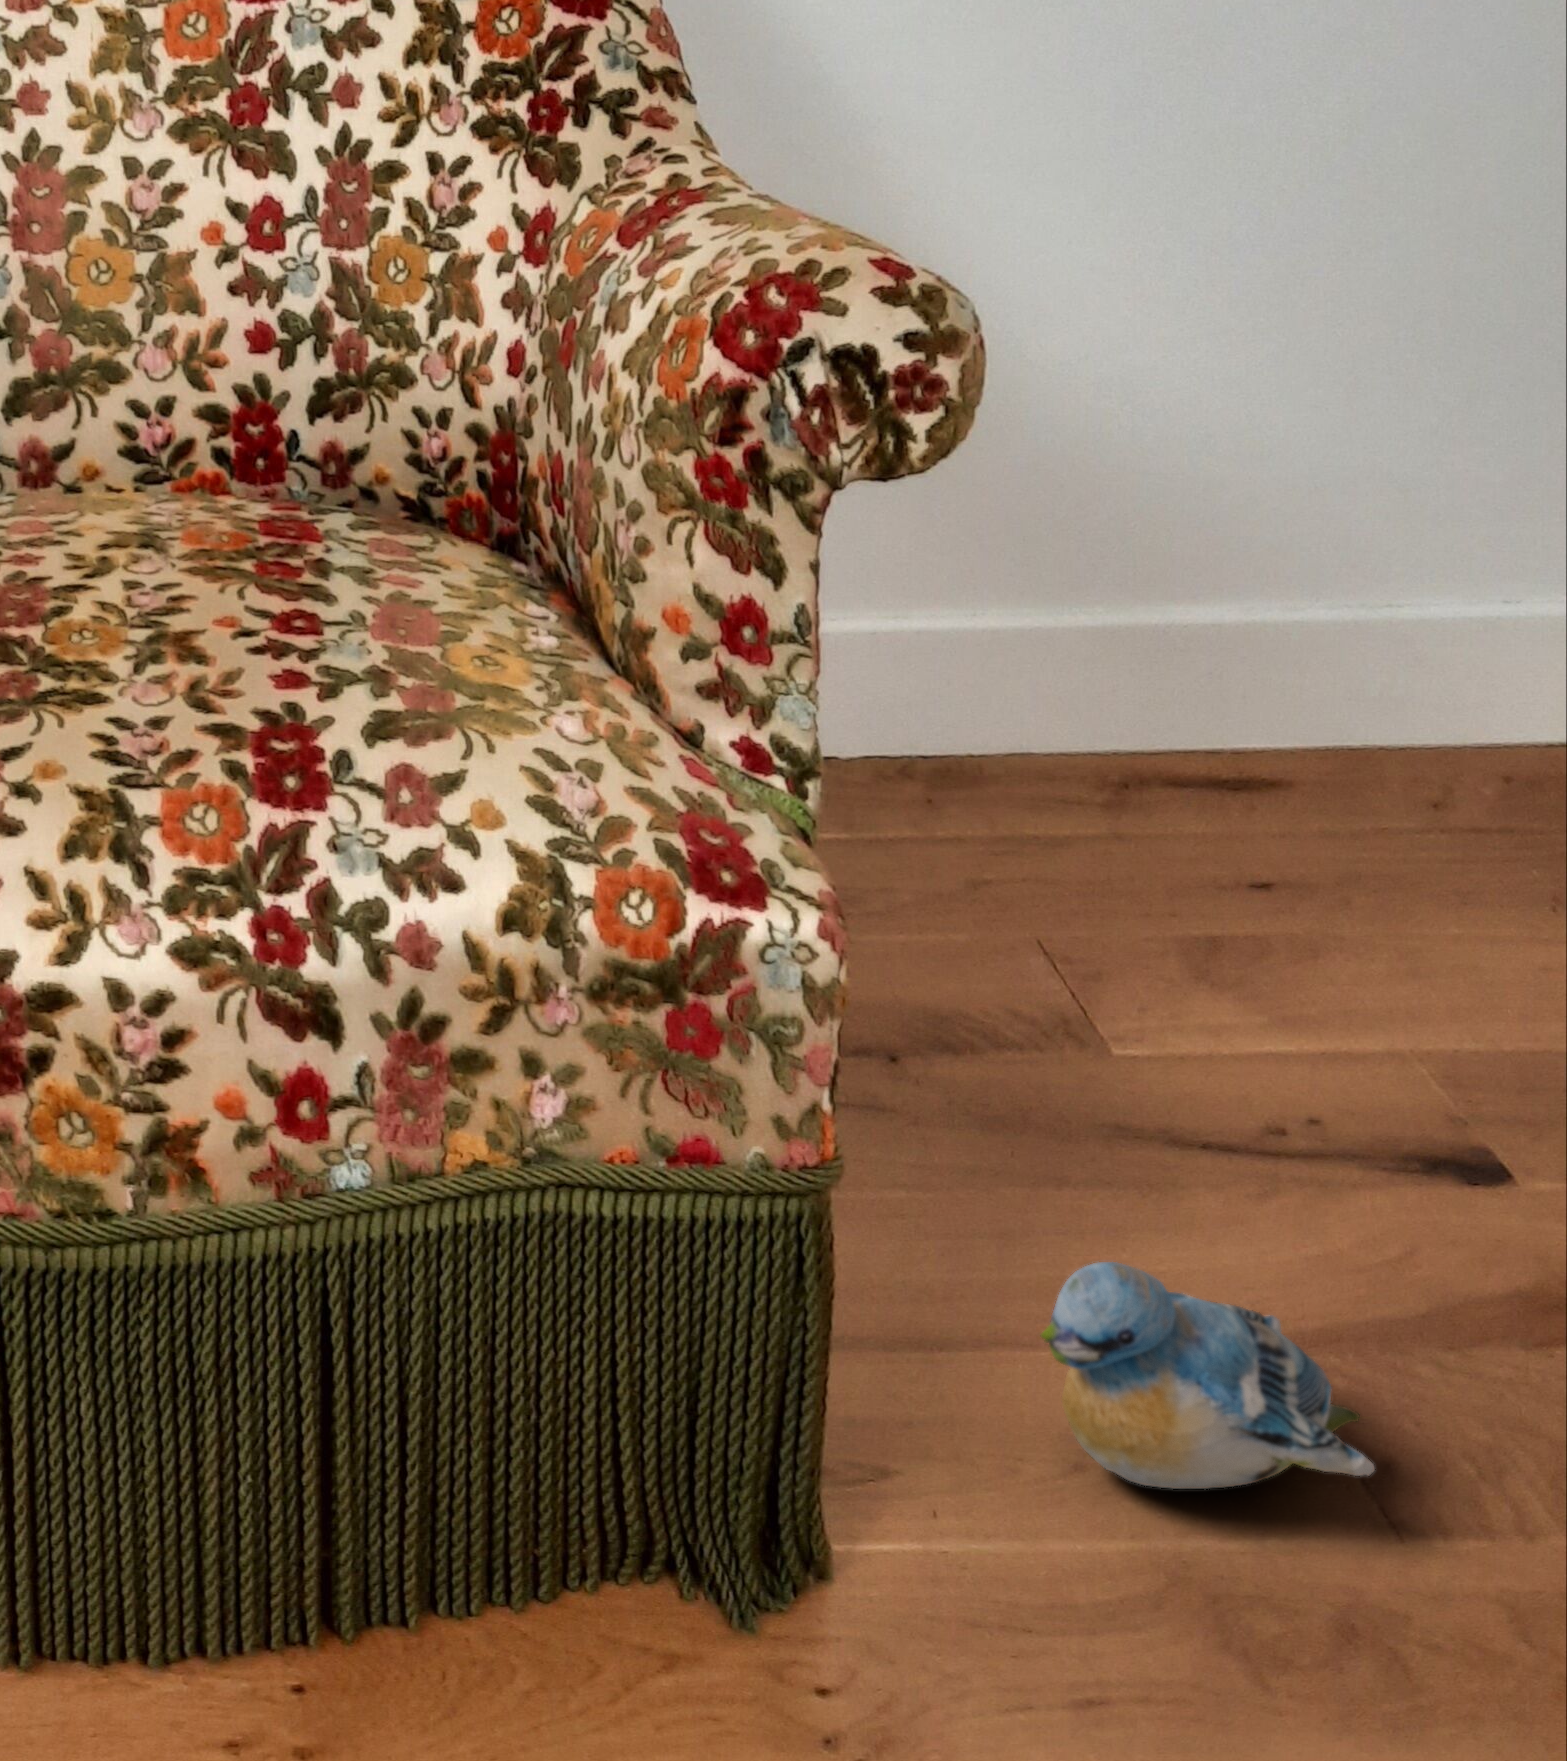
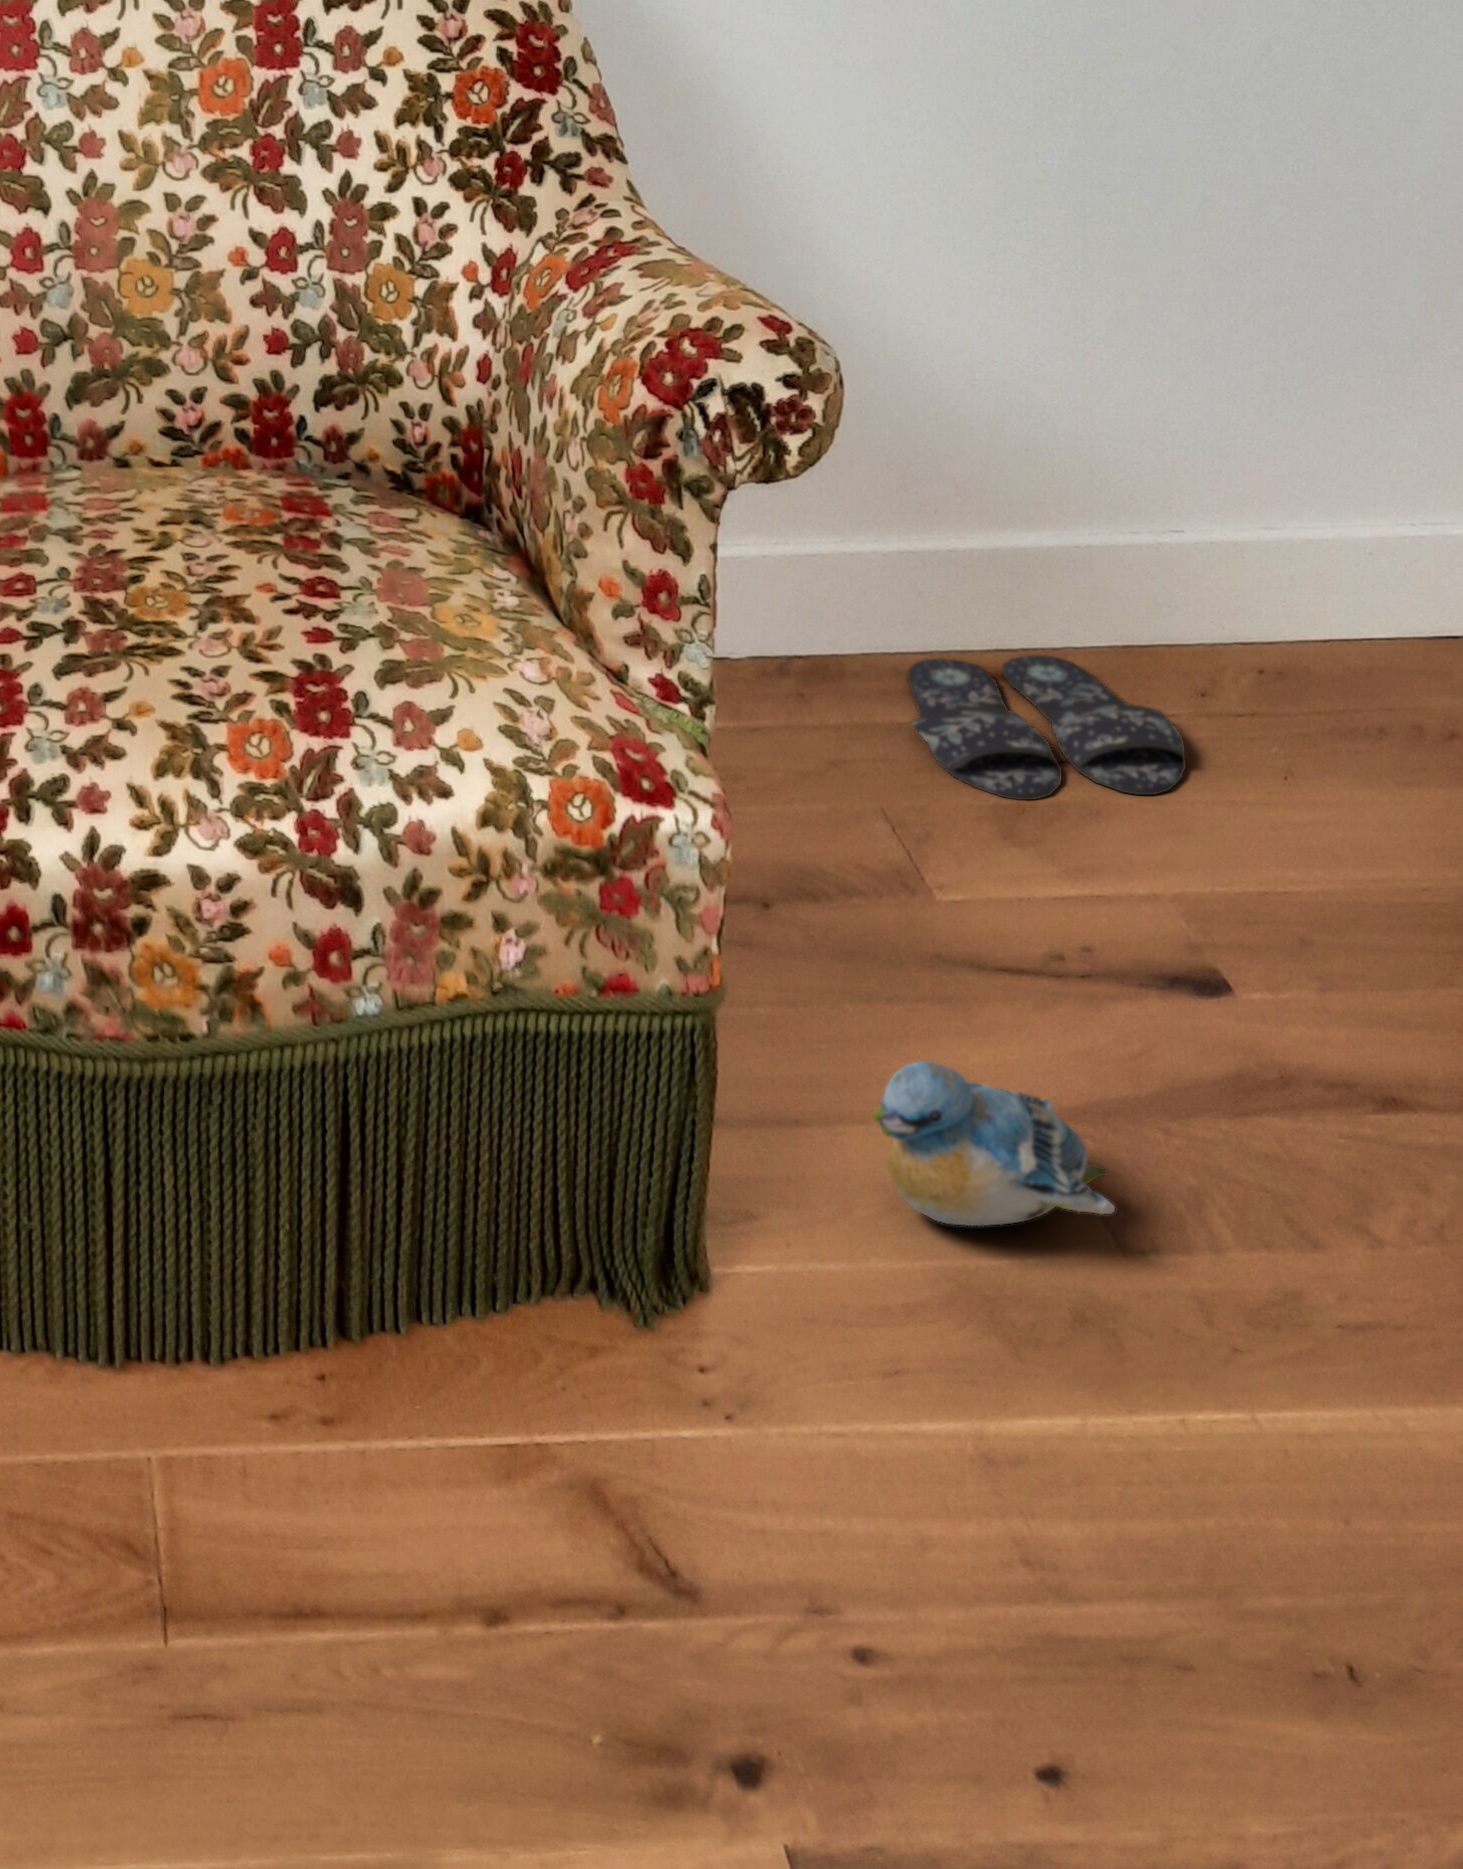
slippers: none [1057,757,1413,931] -> present [908,655,1186,800]

